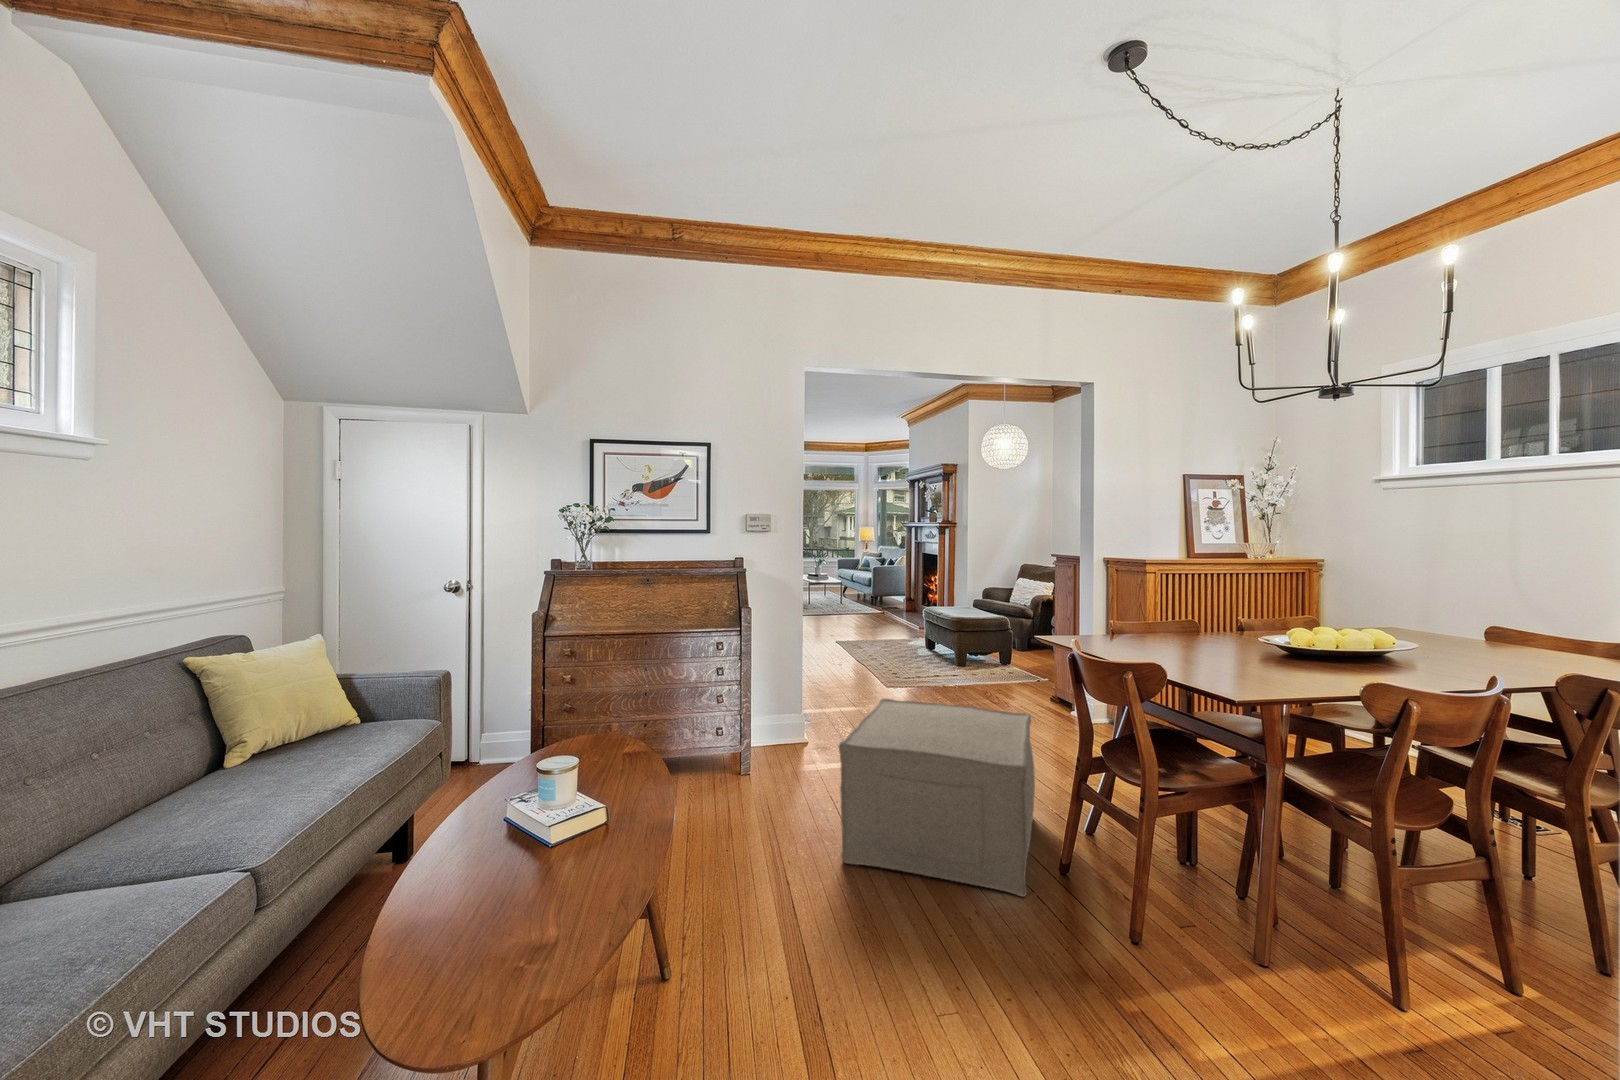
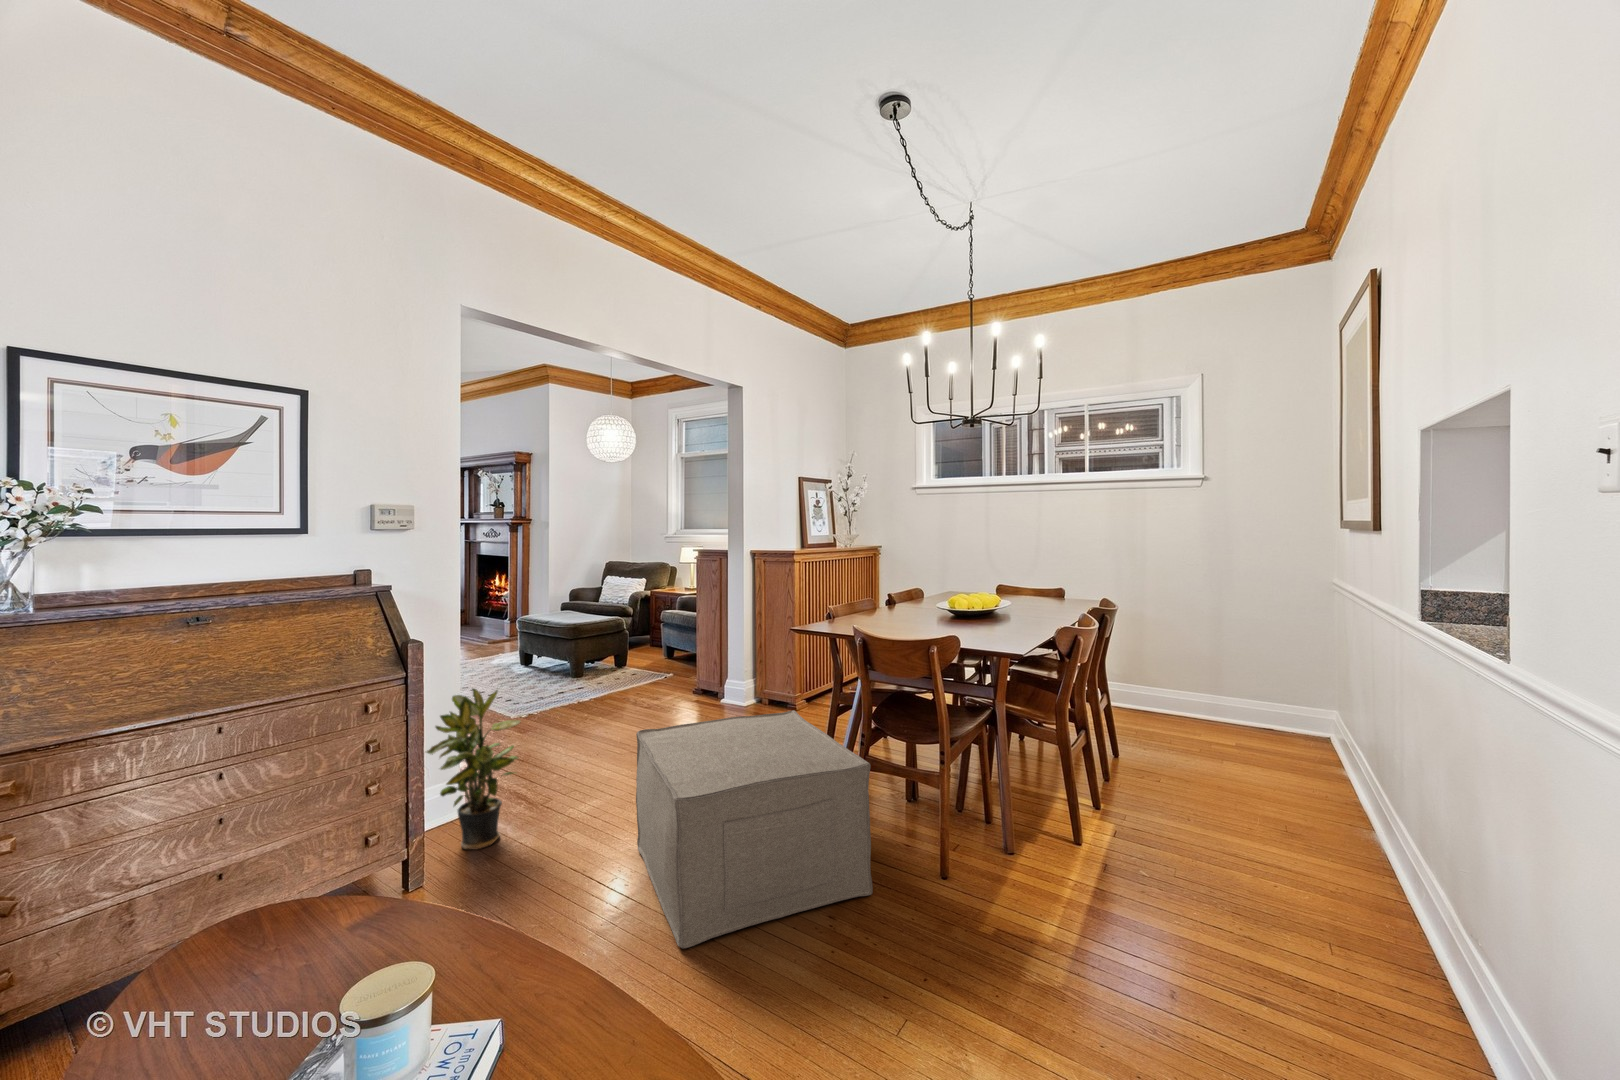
potted plant: none [761,646,820,763] -> present [427,689,520,850]

